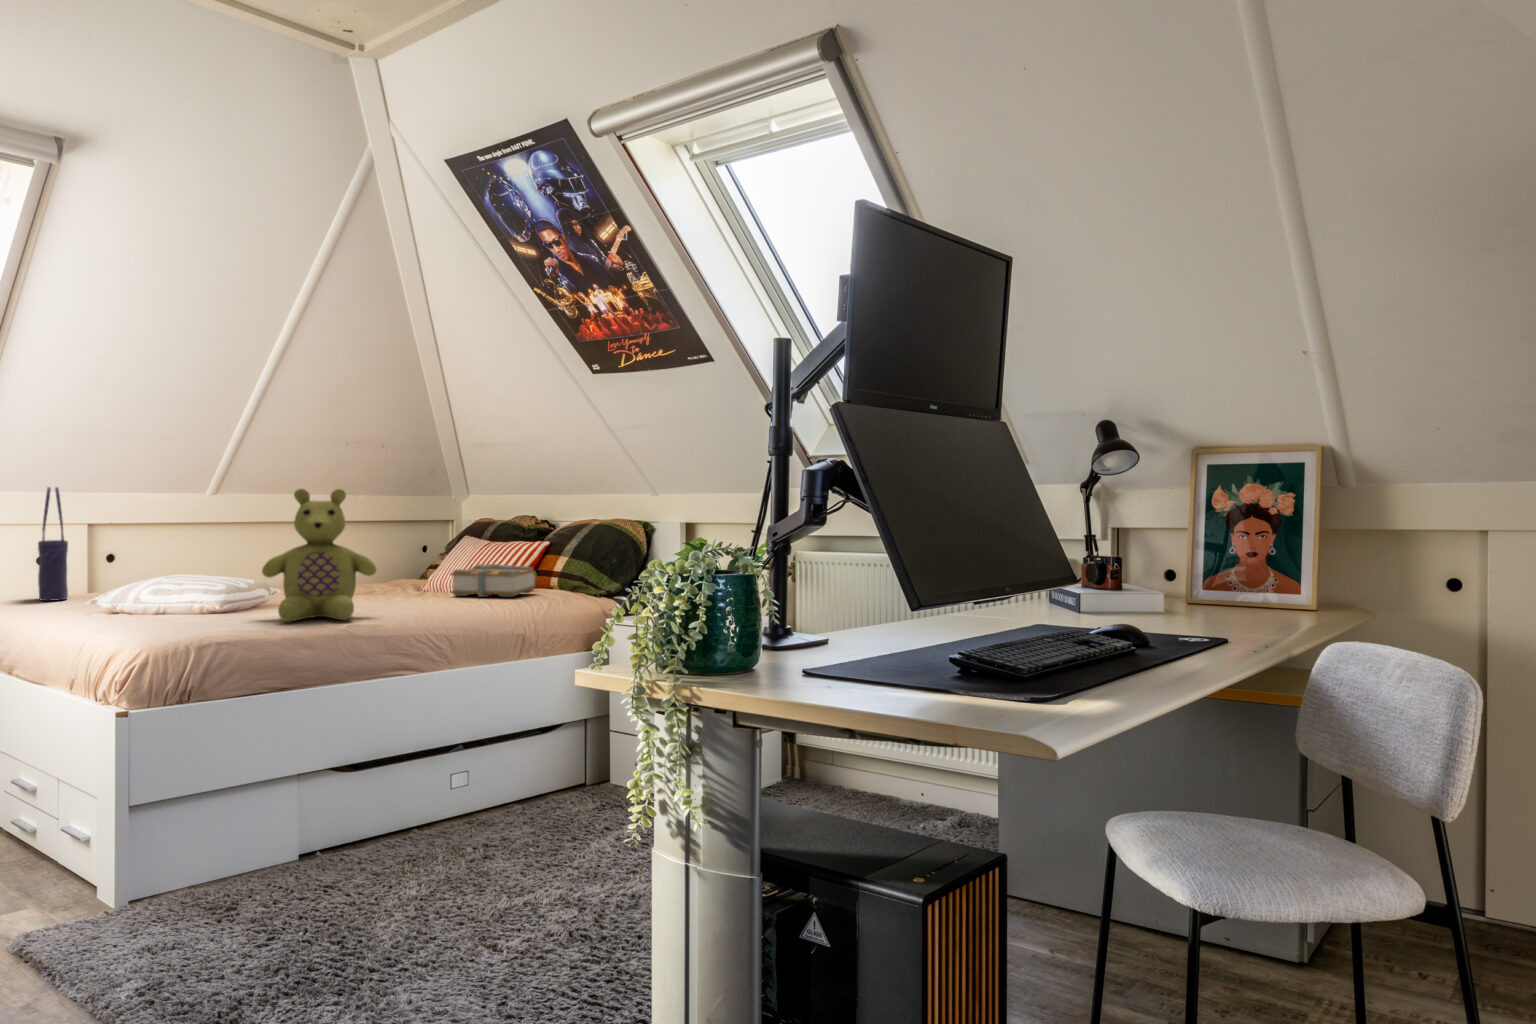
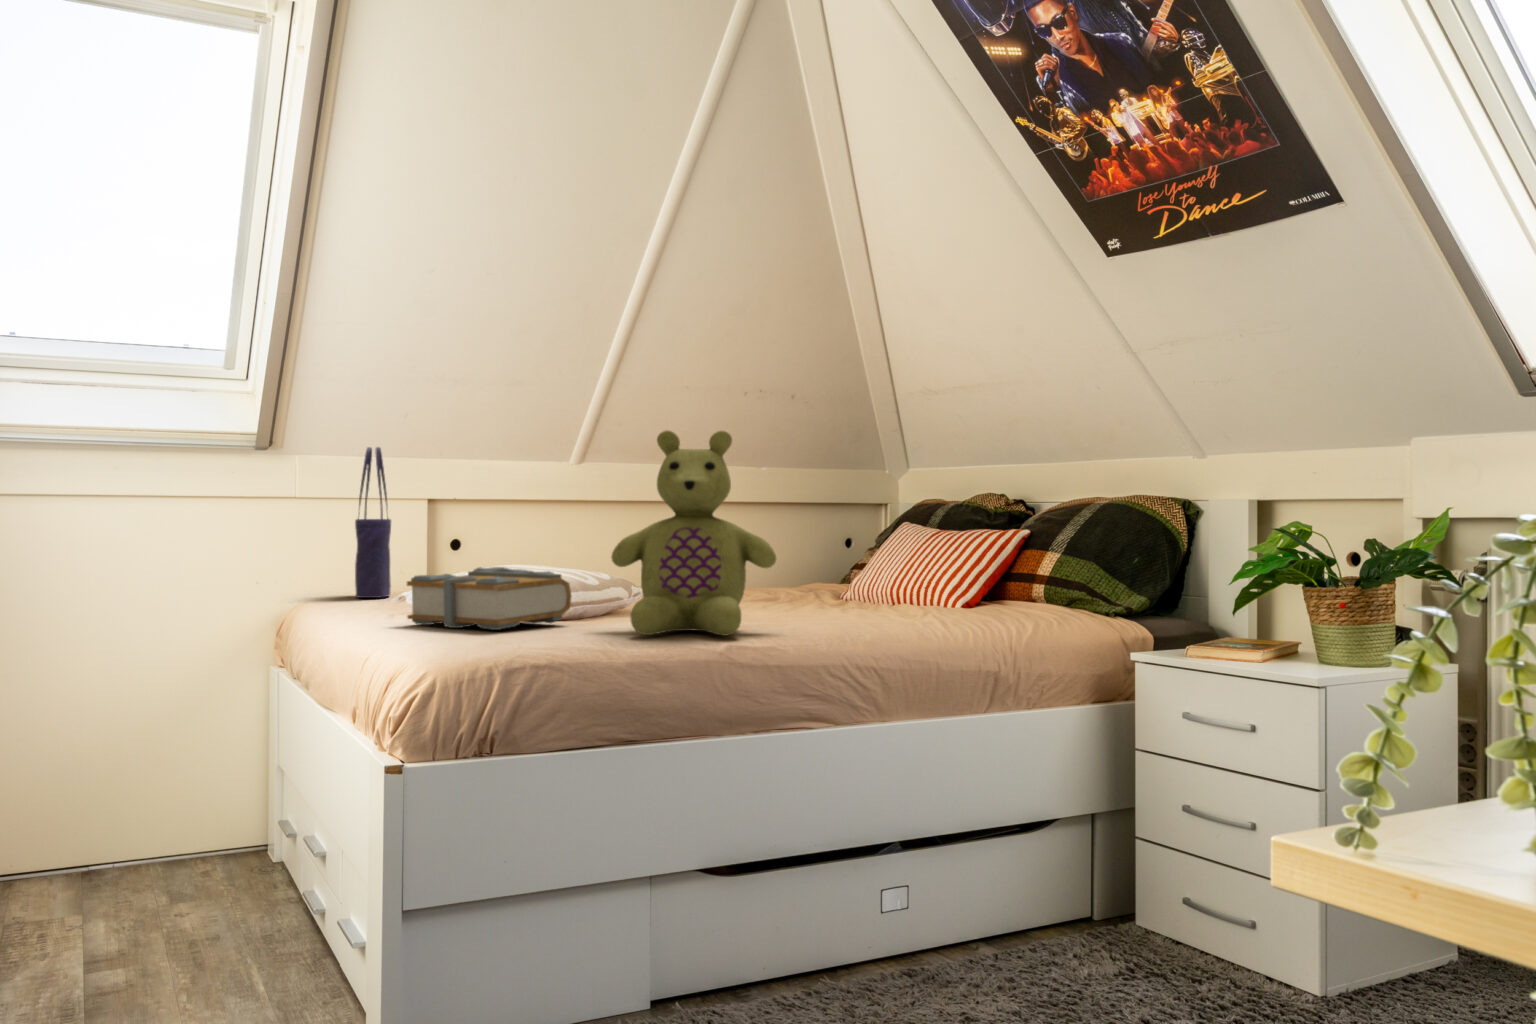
book: present [451,564,537,597] -> present [407,567,571,630]

